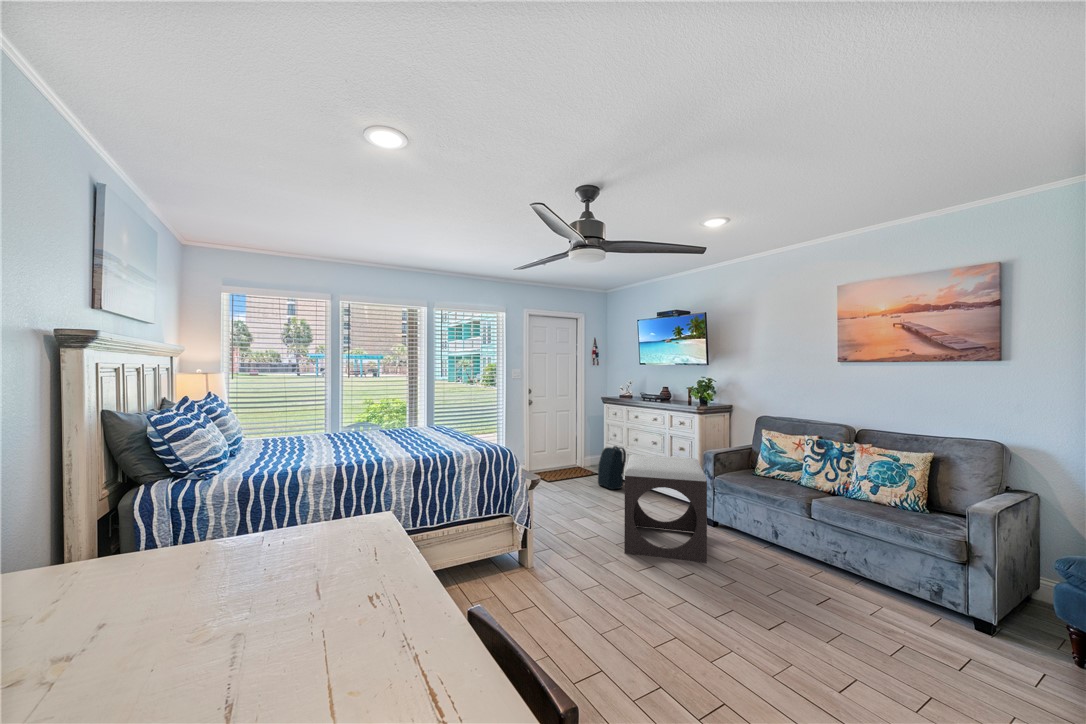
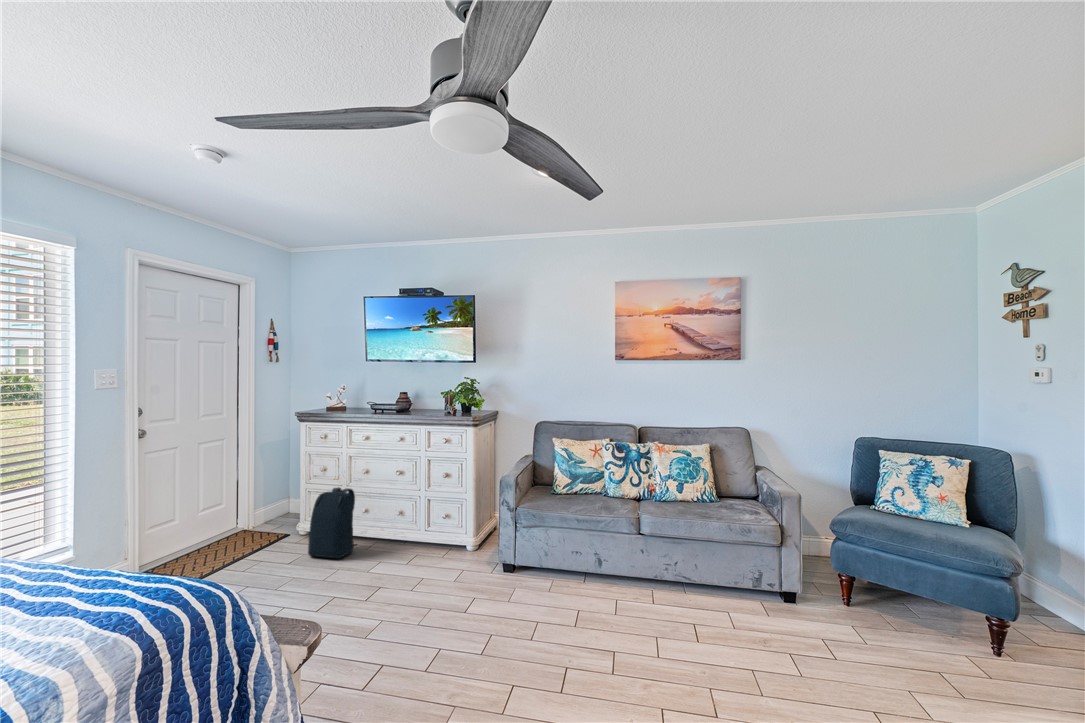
footstool: present [624,455,707,563] -> none [420,490,563,672]

